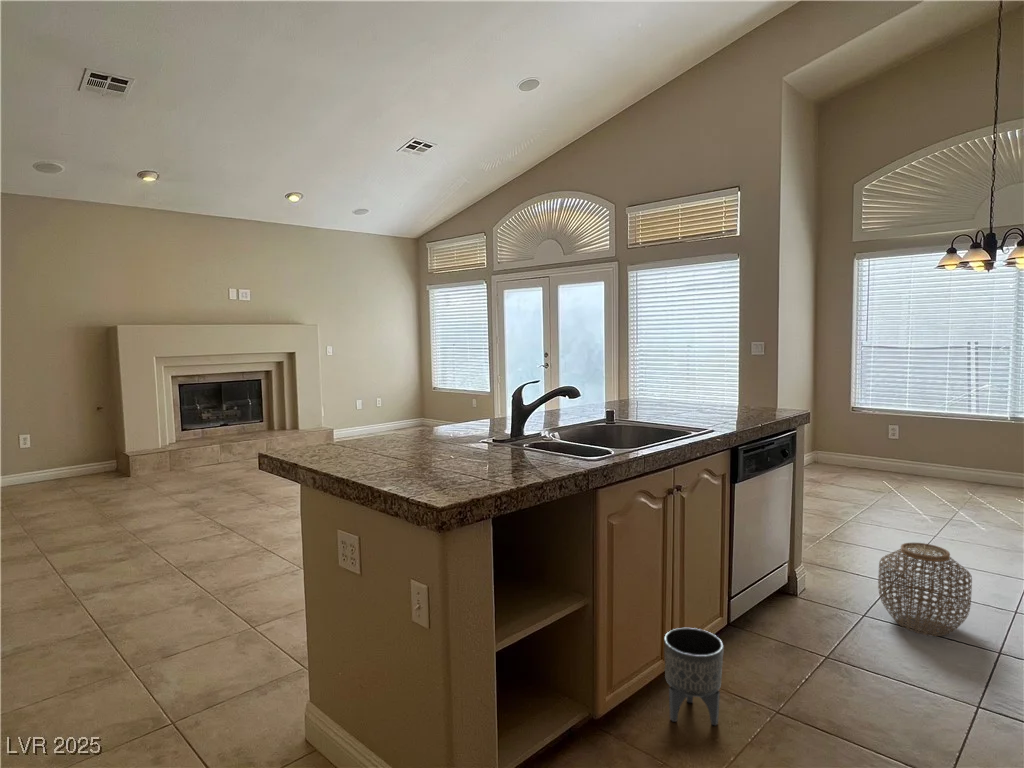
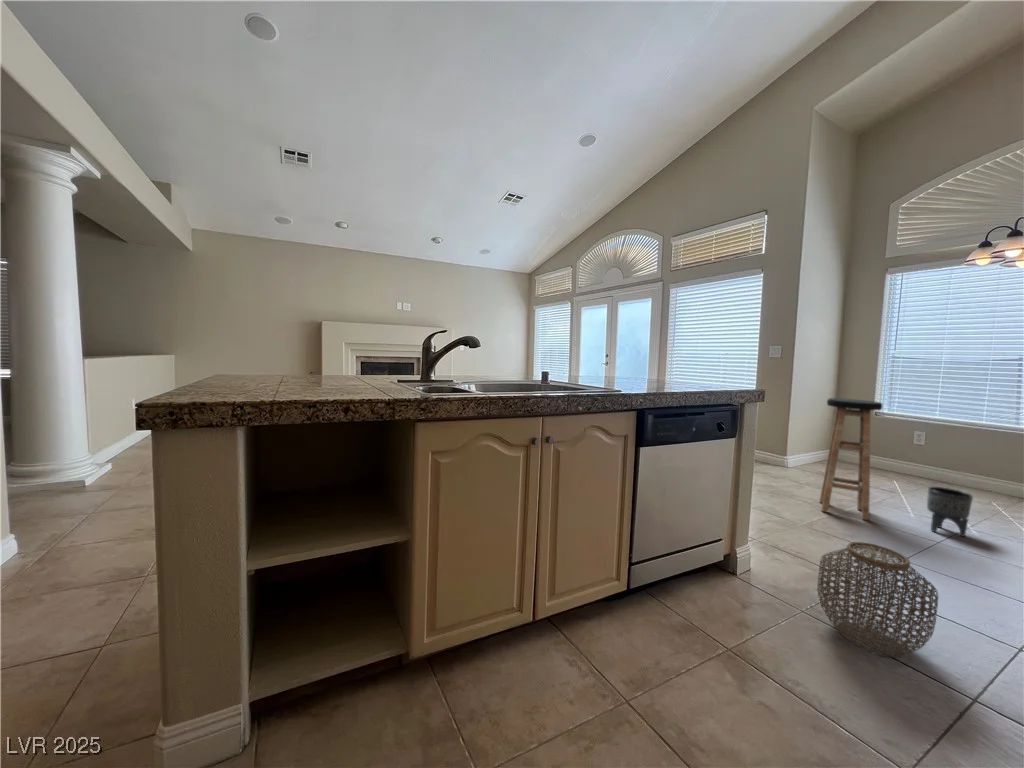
bar stool: none [826,400,878,522] -> present [820,398,882,521]
planter: present [664,628,724,726] -> present [927,487,973,537]

